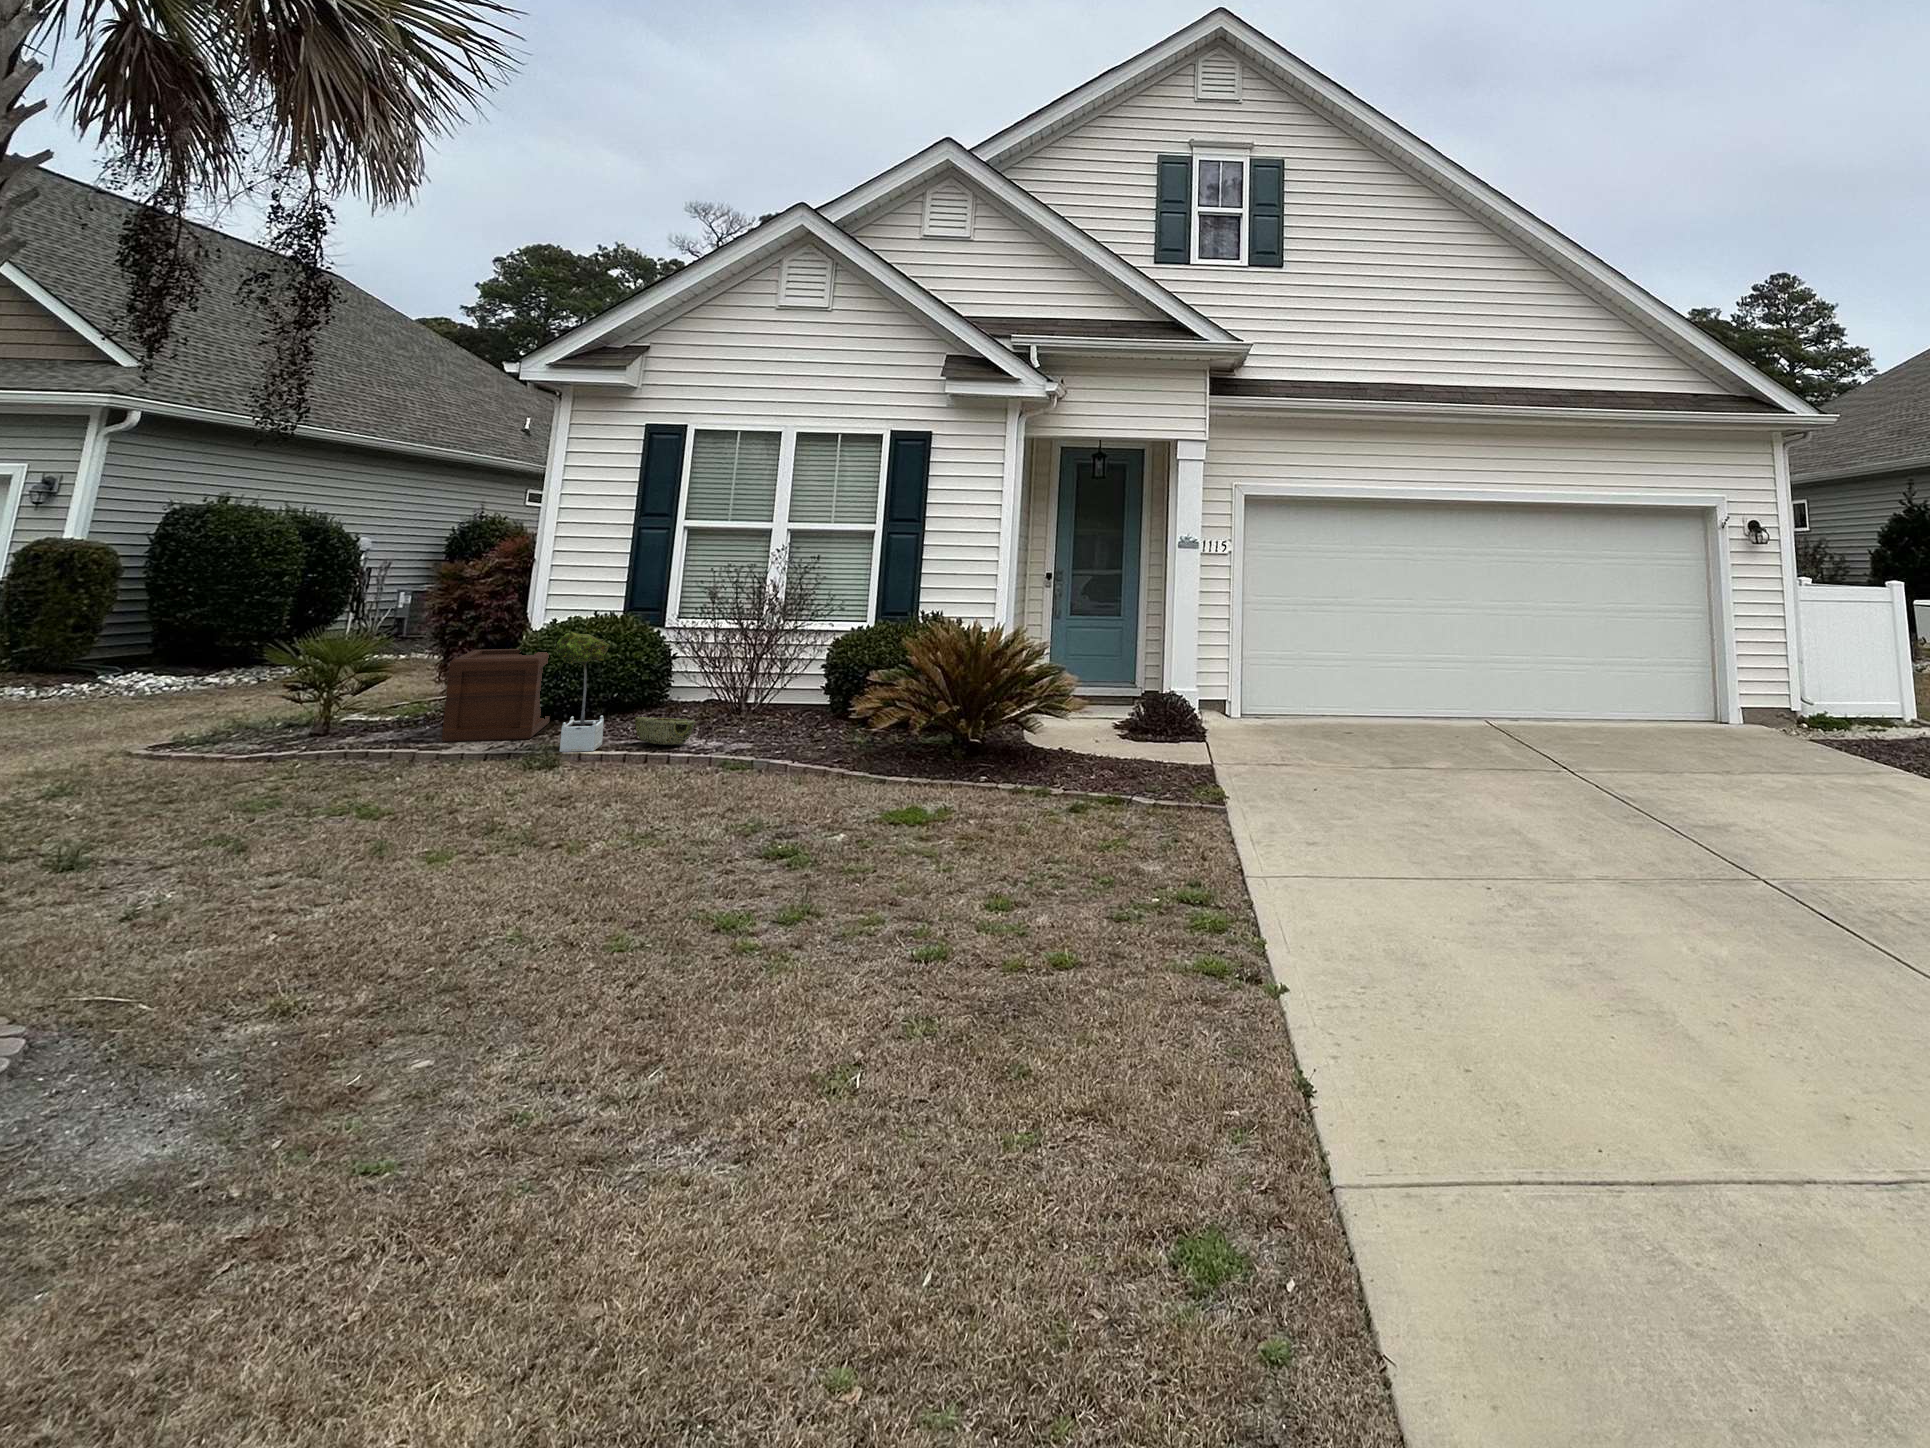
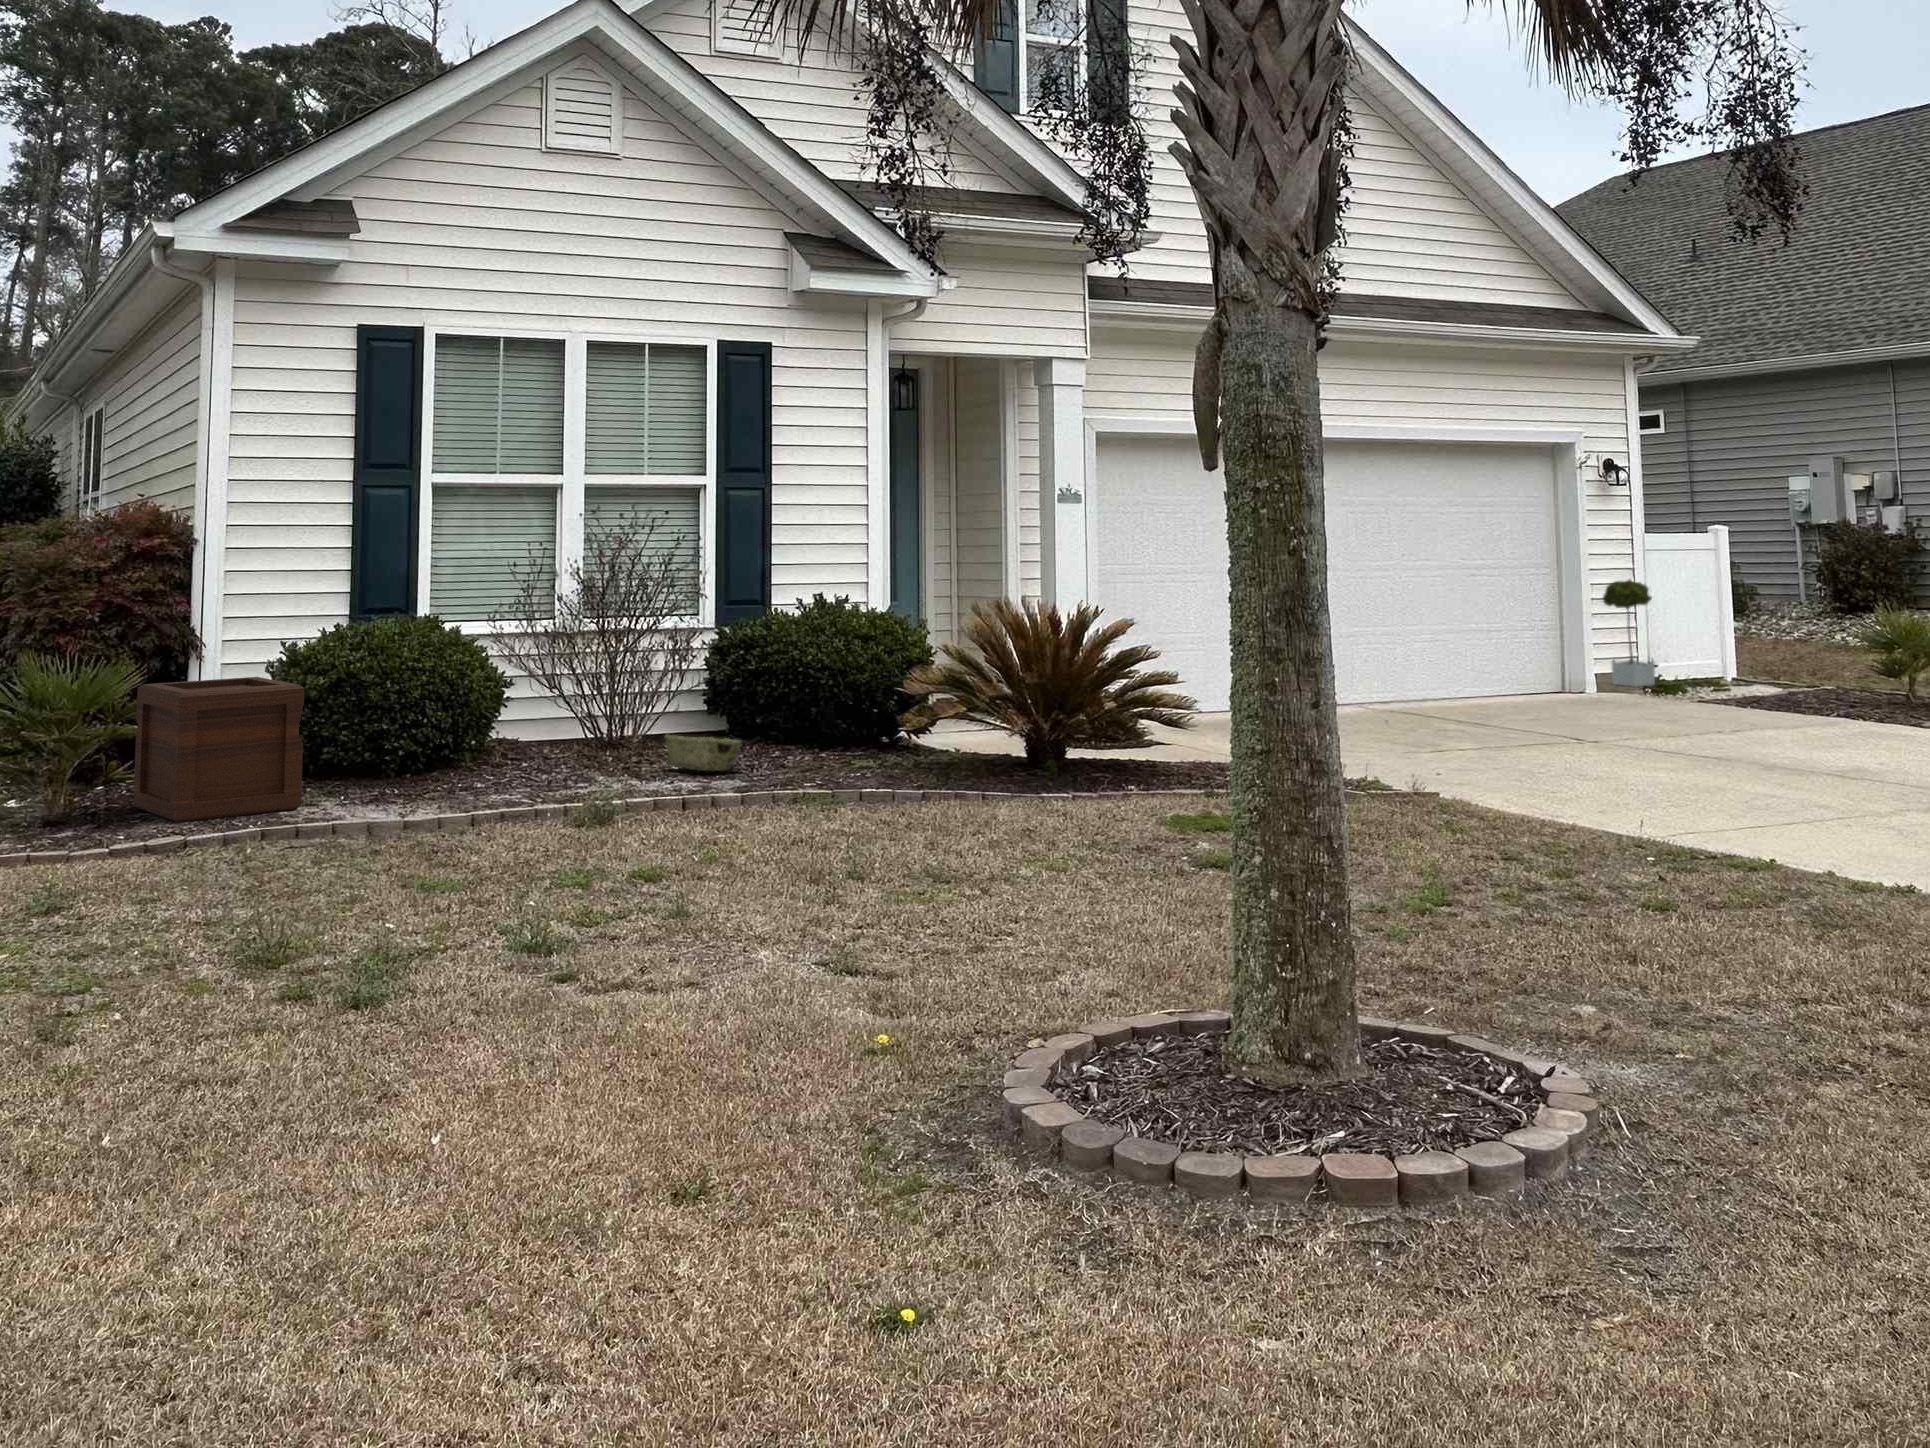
potted tree: present [556,632,610,752] -> present [1602,579,1655,687]
woven basket: present [635,717,695,745] -> present [665,735,741,771]

